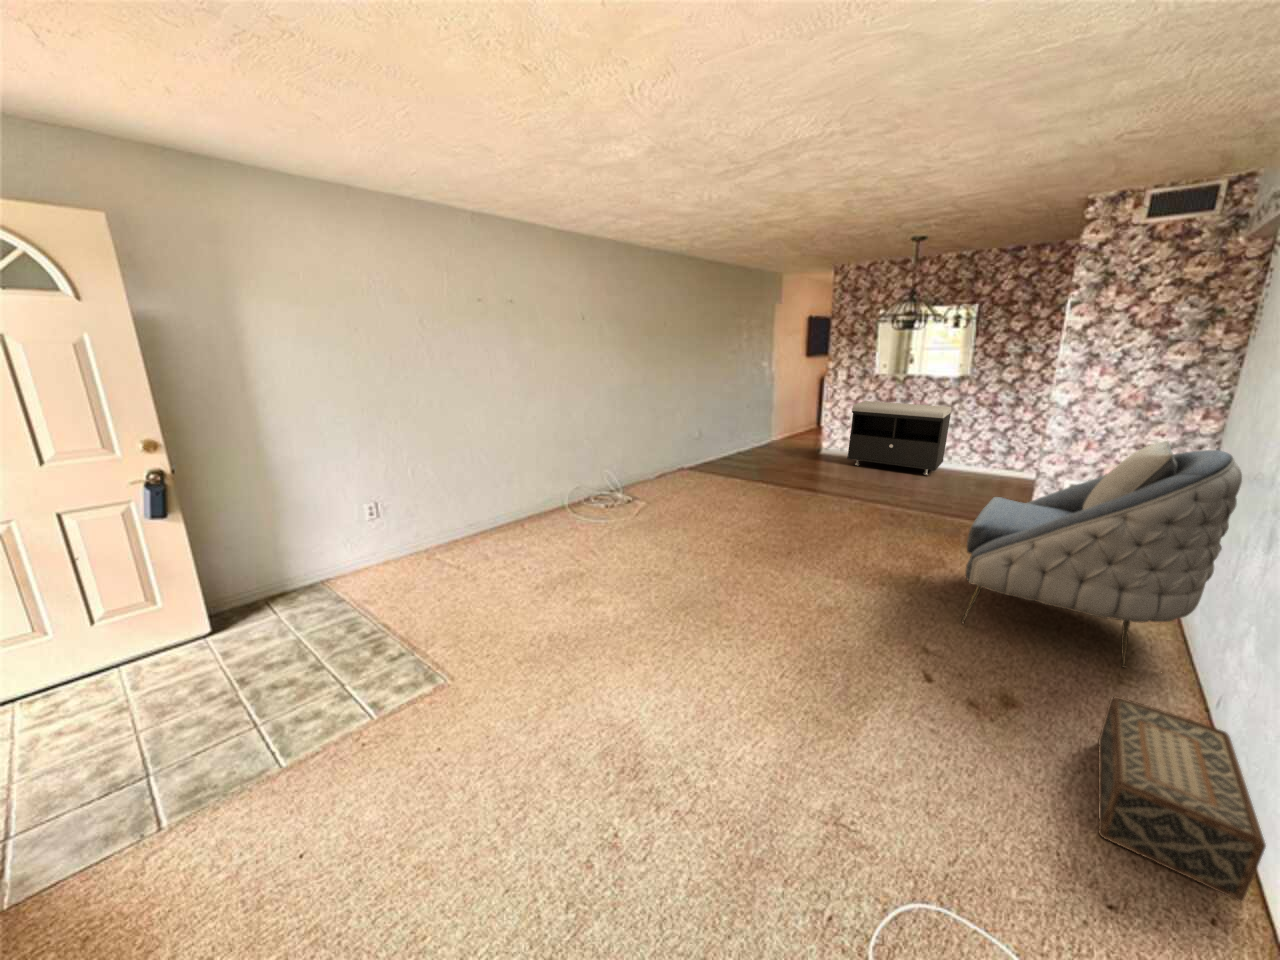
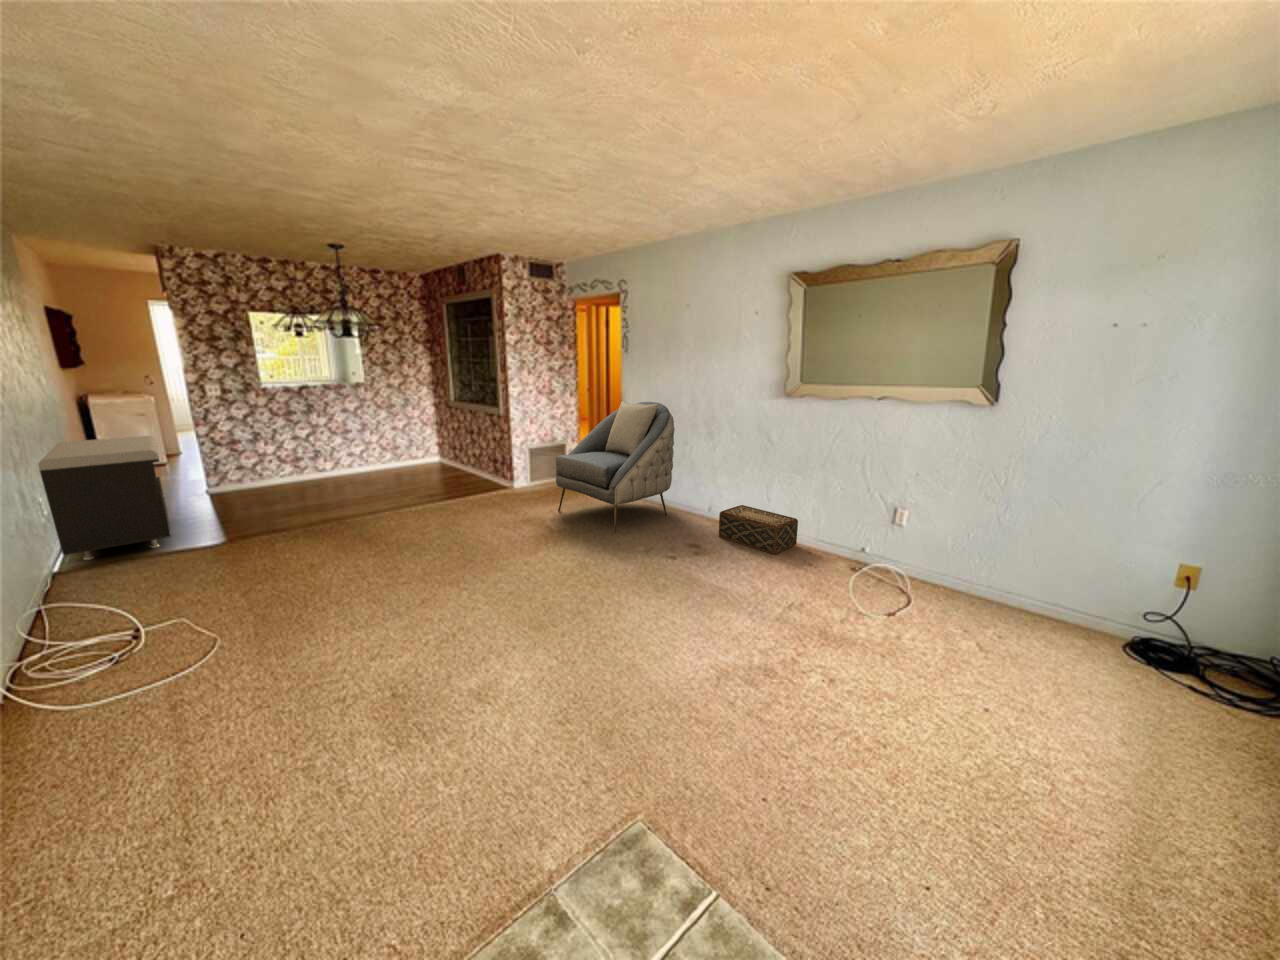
storage bench: present [848,401,952,475] -> present [38,436,171,560]

